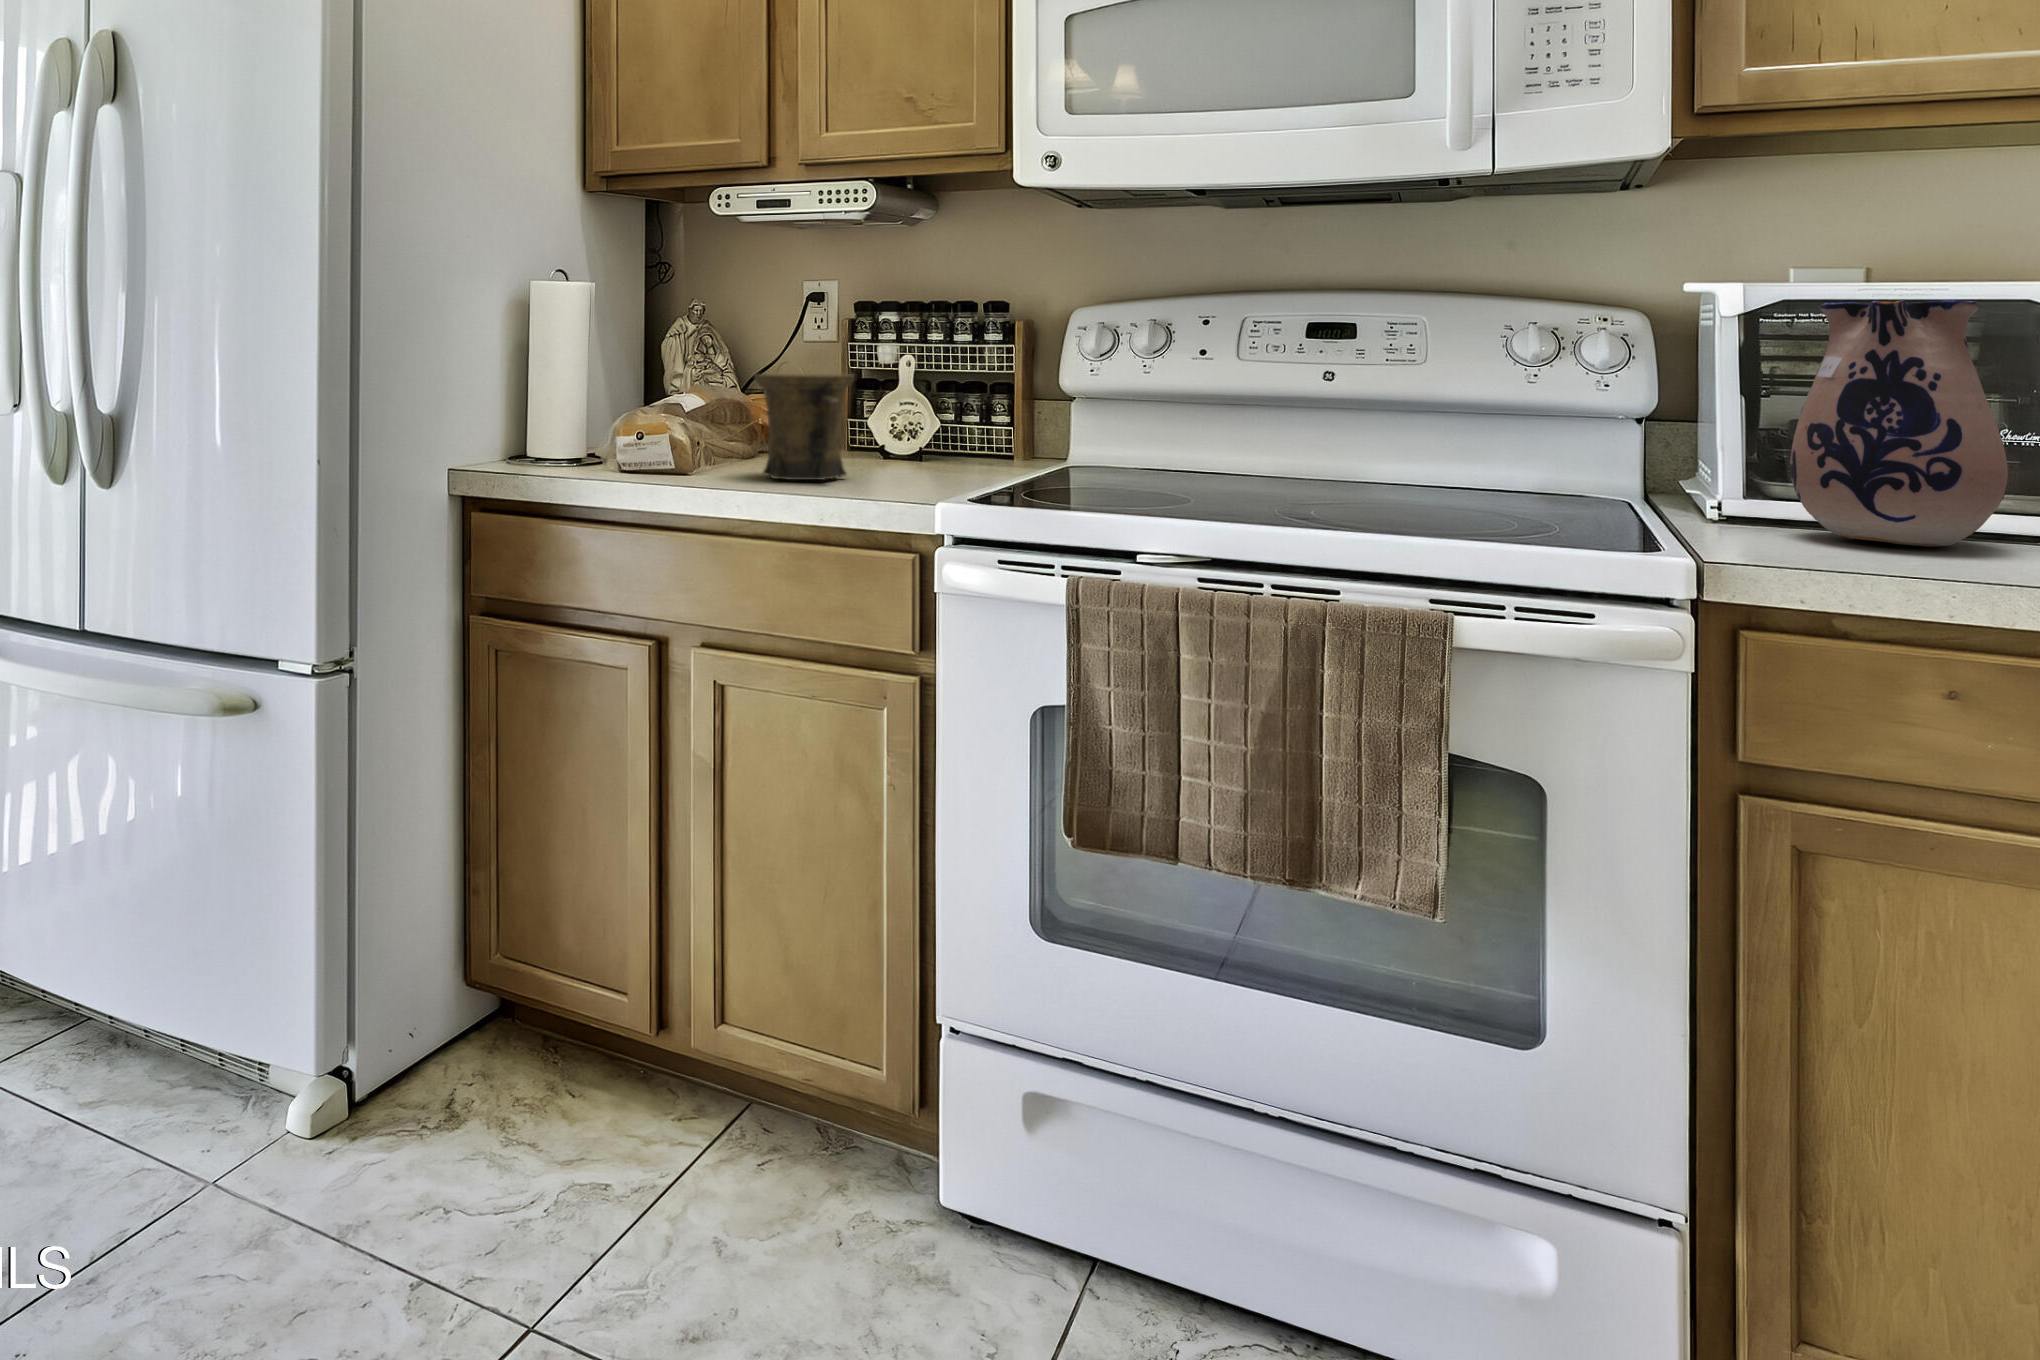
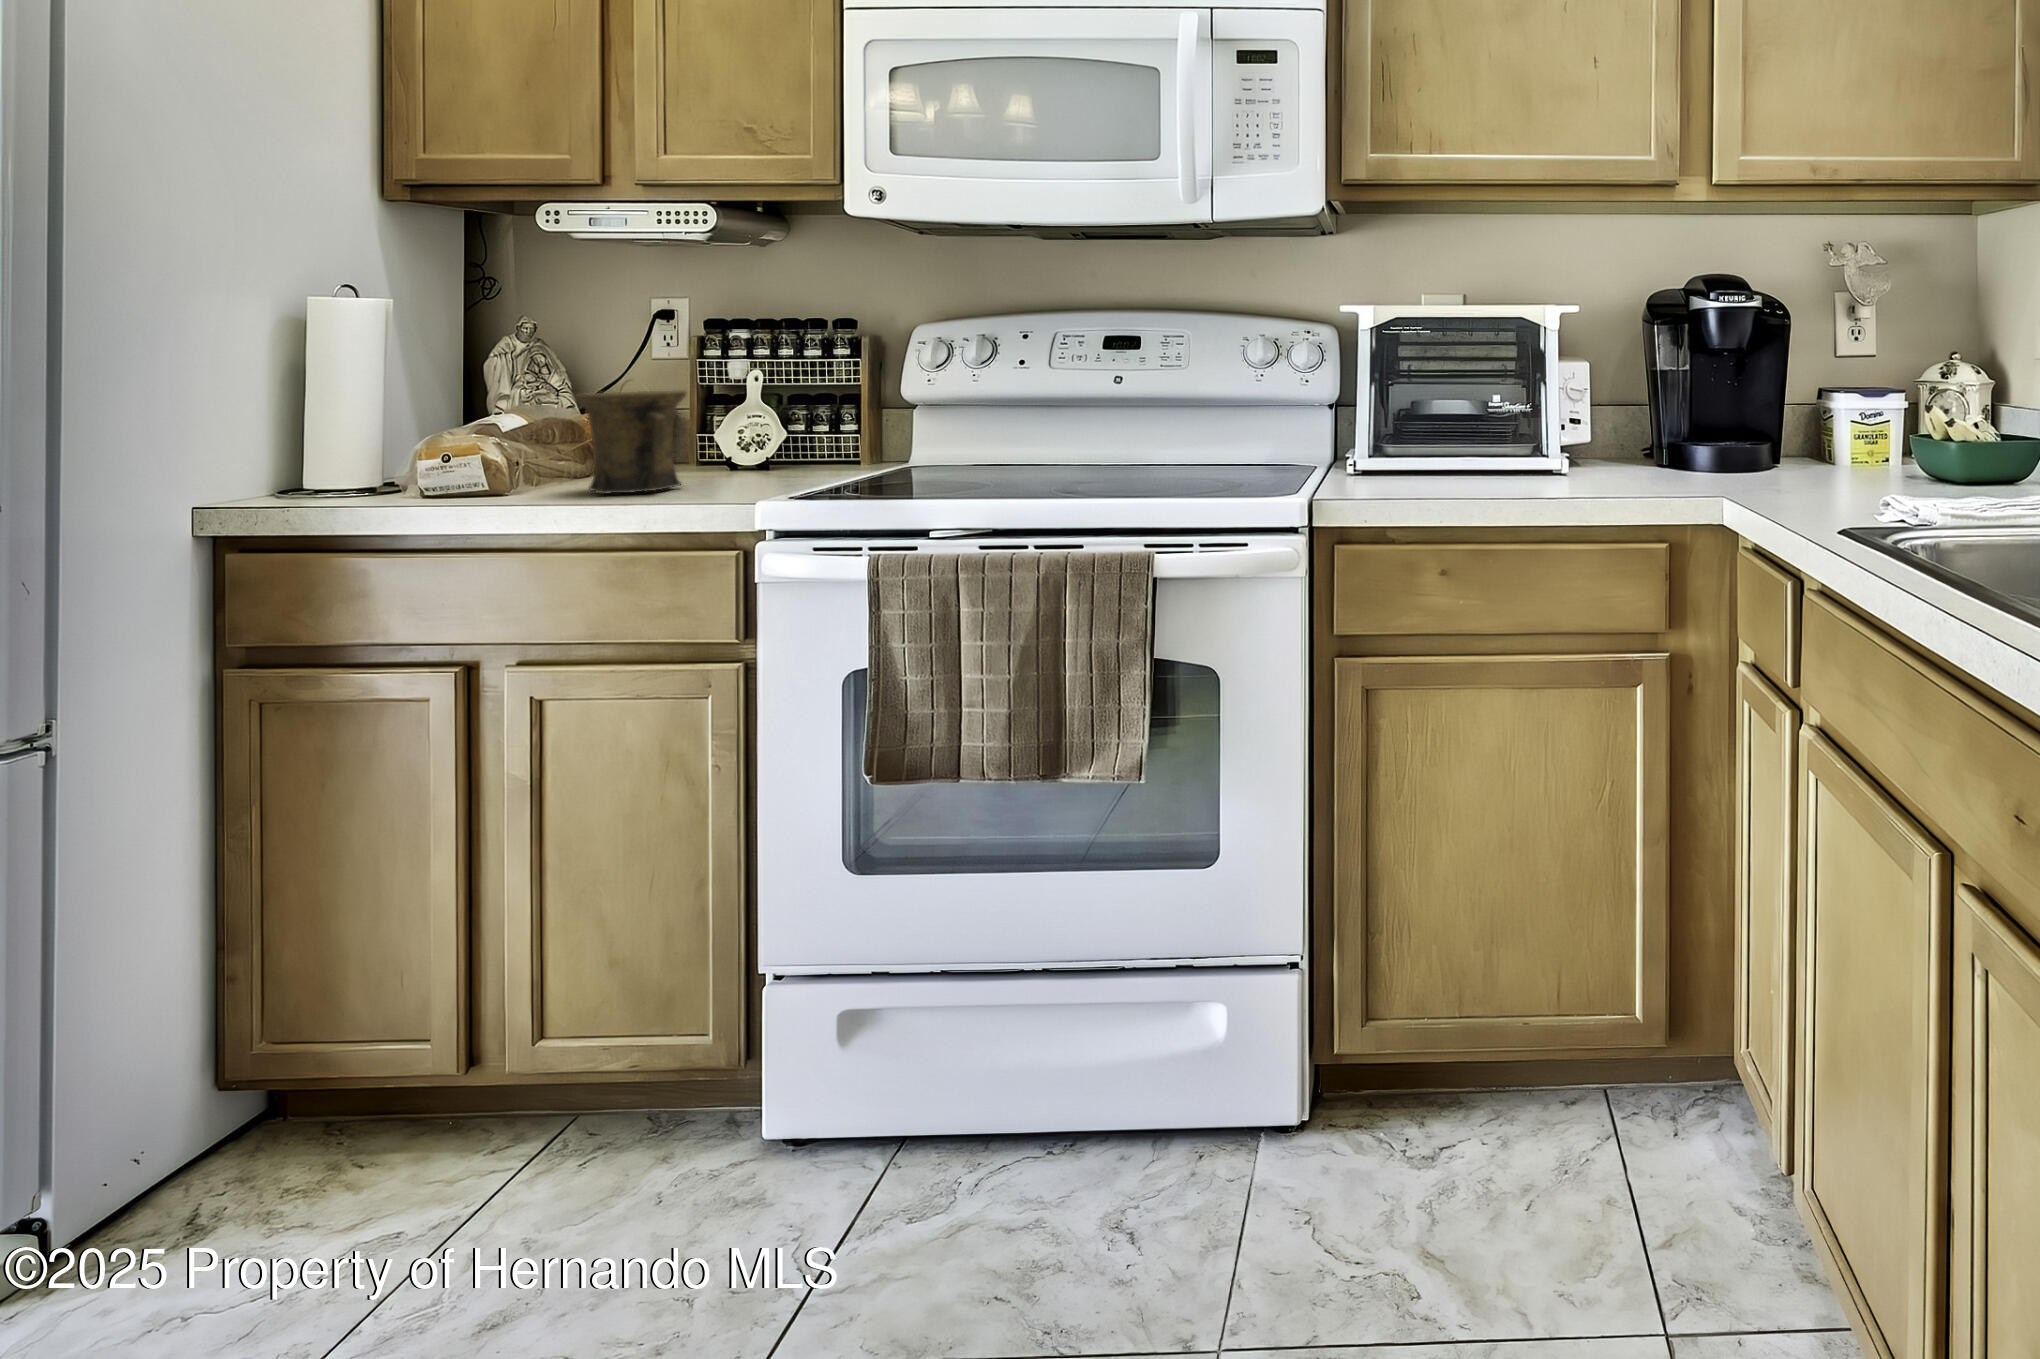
ceramic pitcher: present [1790,300,2008,546] -> none [1394,321,1505,482]

